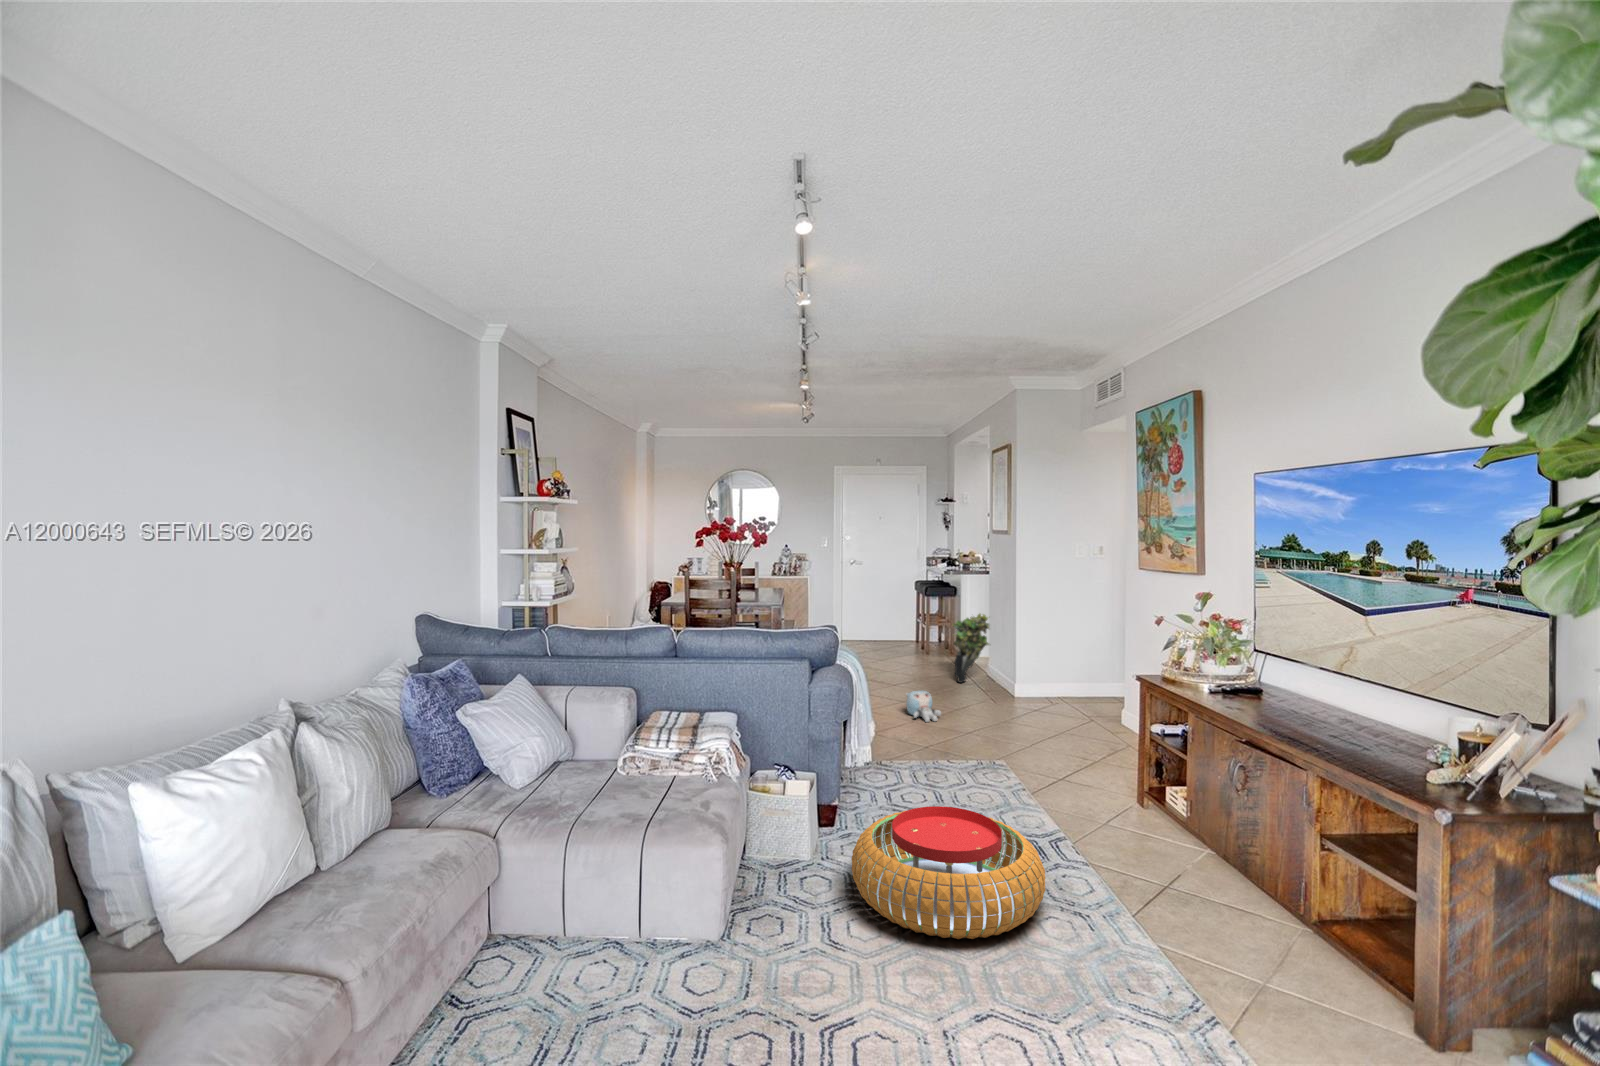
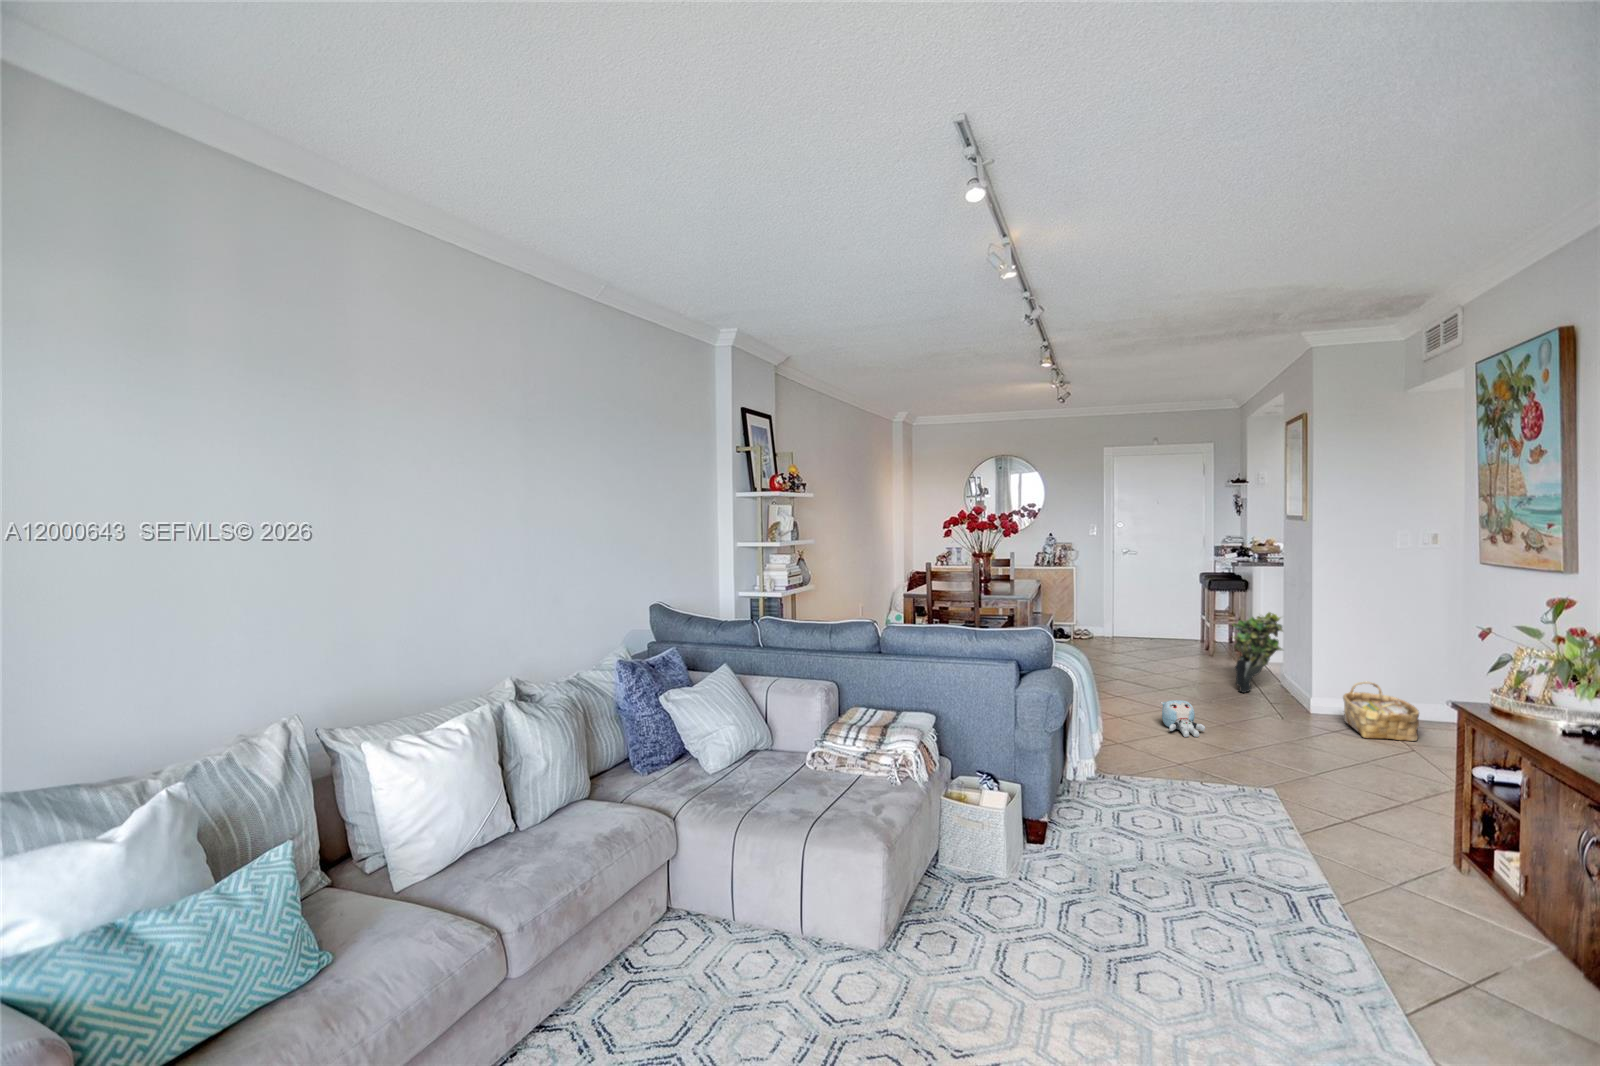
woven basket: none [1037,667,1089,713] -> present [1343,682,1419,741]
pouf: present [852,806,1045,939] -> none [1039,840,1278,1001]

